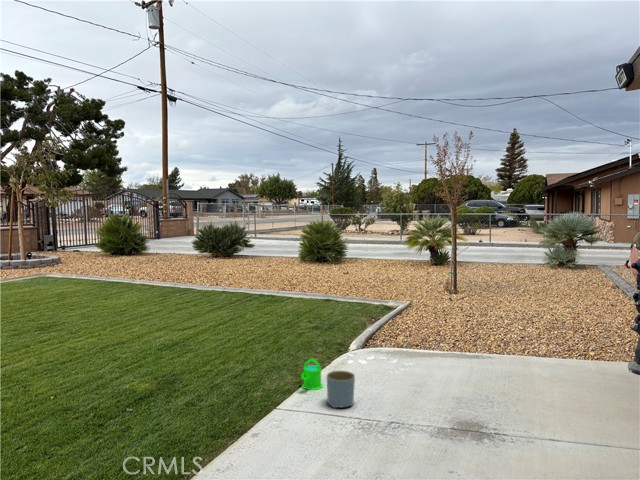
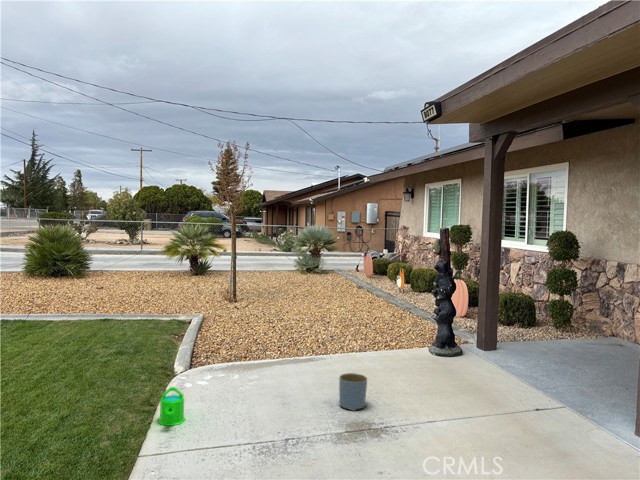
planter: present [327,371,355,408] -> present [339,373,367,411]

